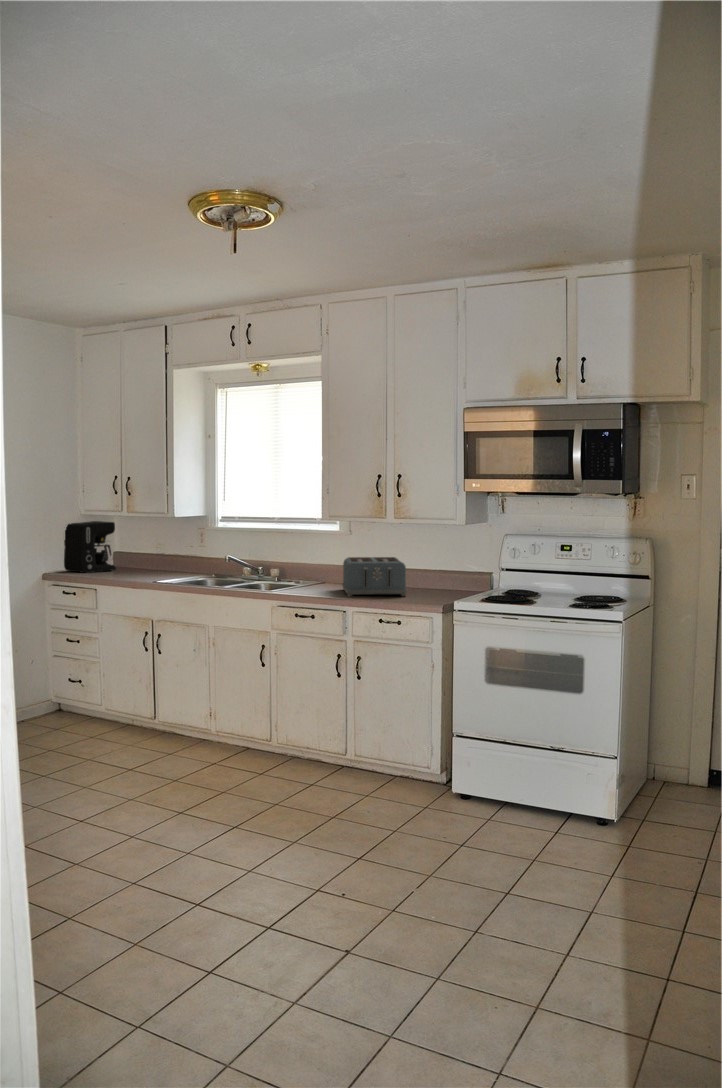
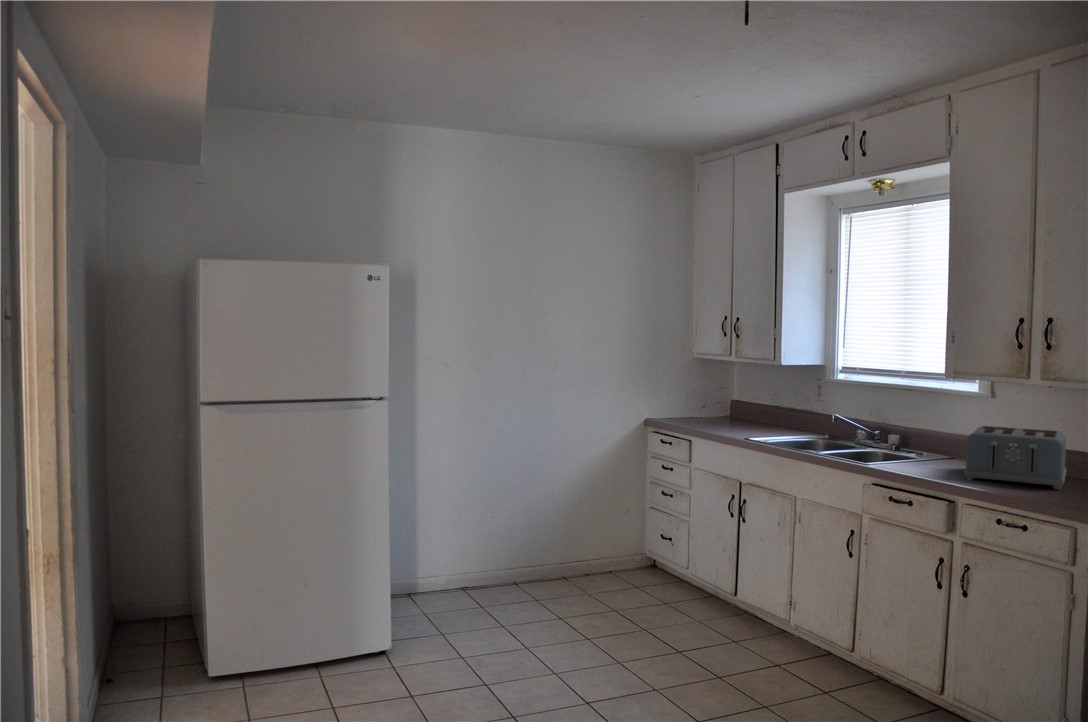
coffee maker: present [64,521,116,573] -> none [680,367,732,421]

